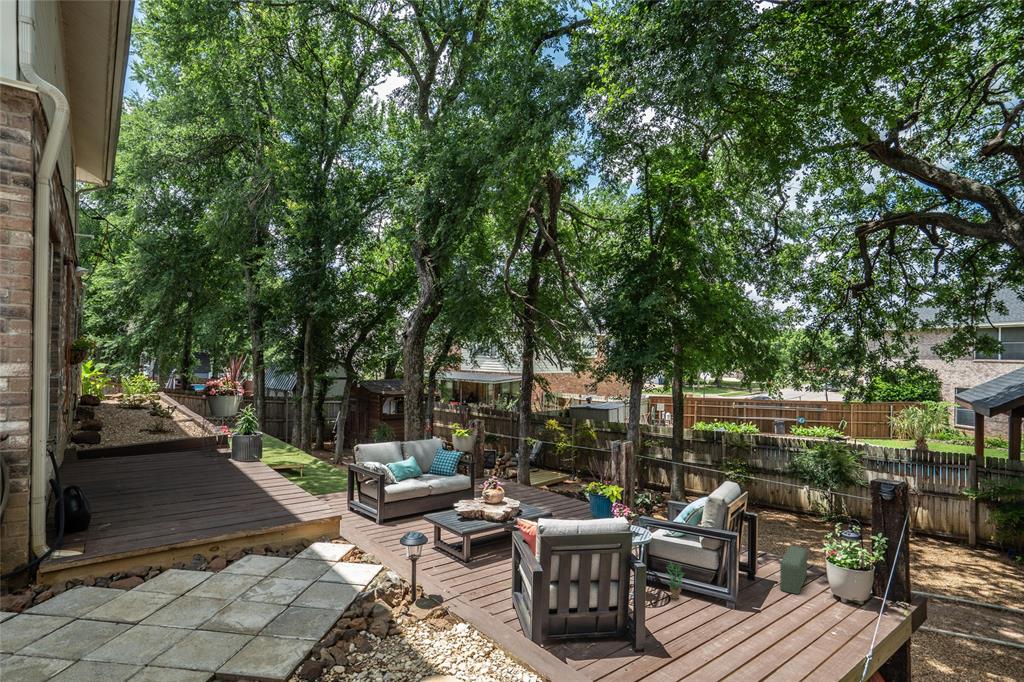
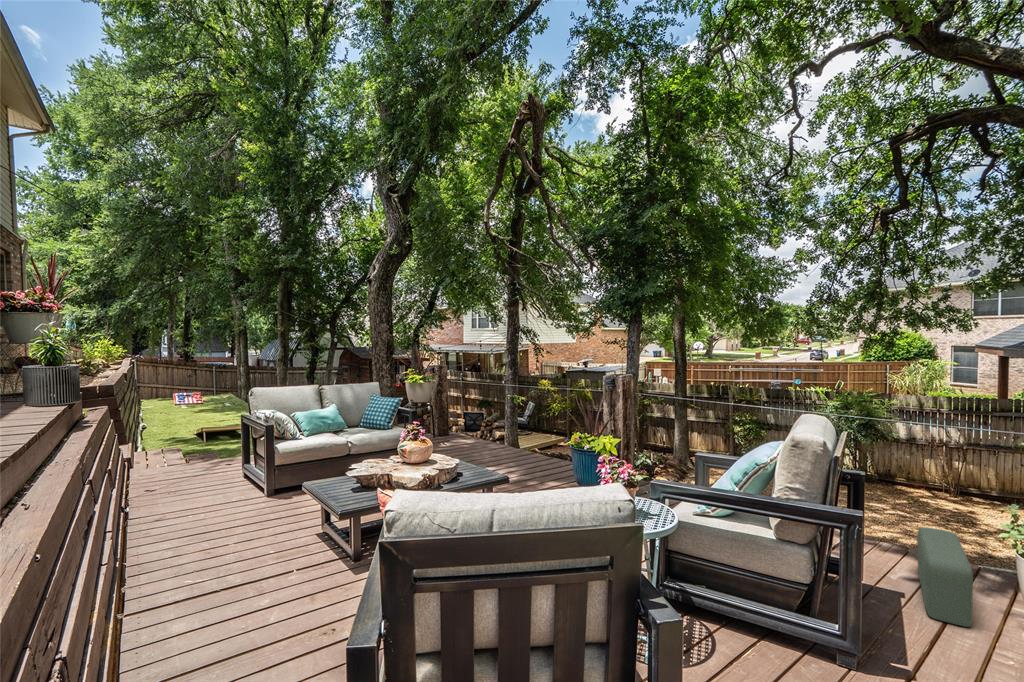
potted plant: present [667,562,683,599] -> none [704,565,748,644]

